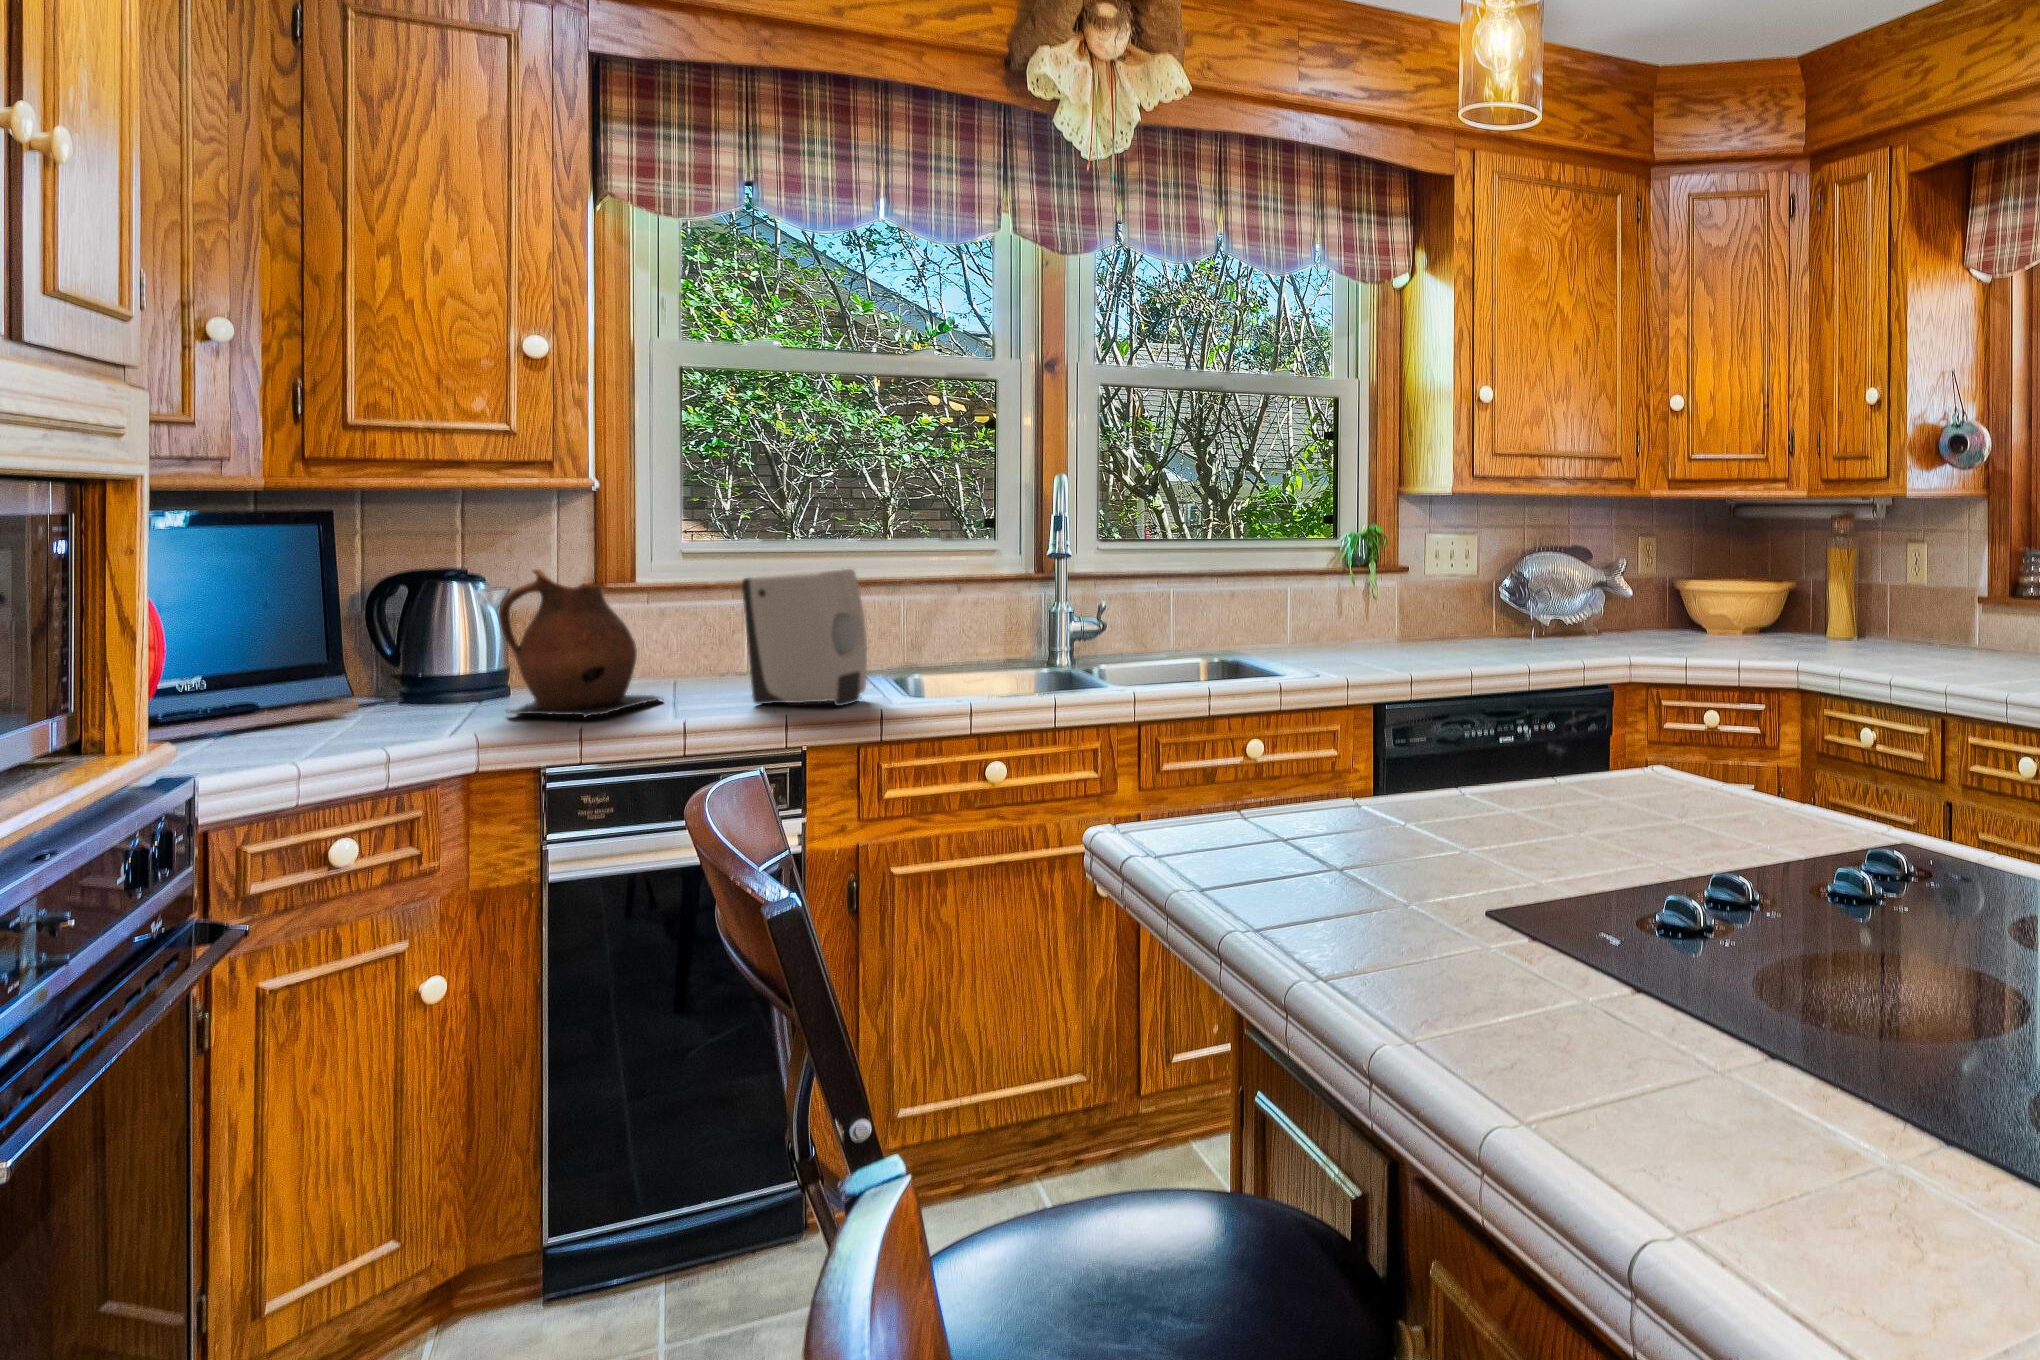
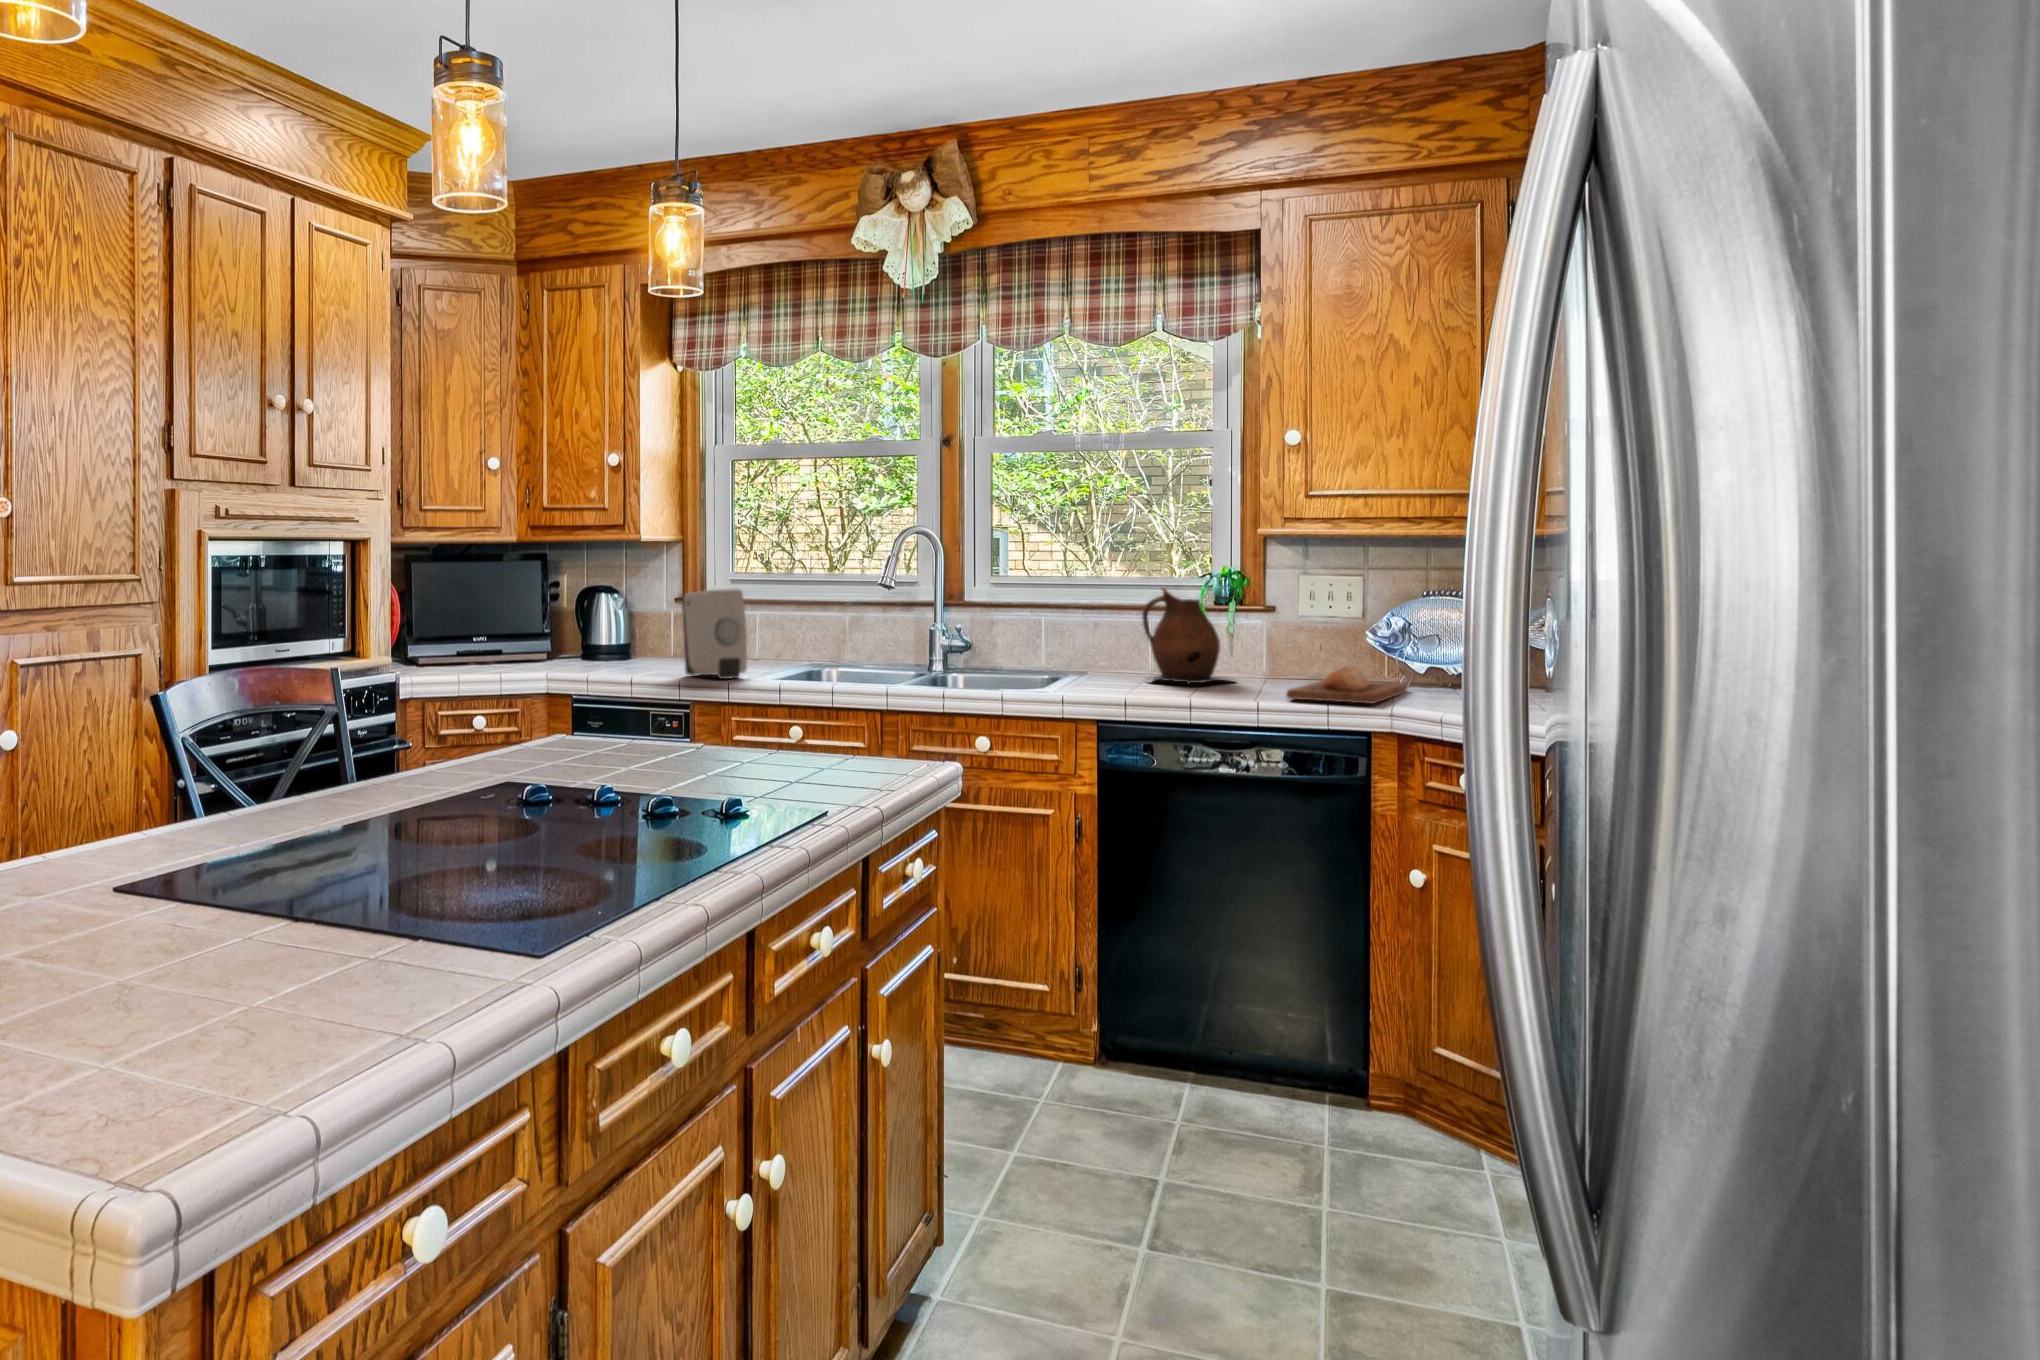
ceramic pitcher: present [499,569,660,717] -> present [1142,588,1230,684]
bread loaf: none [1488,624,1602,664] -> present [1286,667,1407,704]

